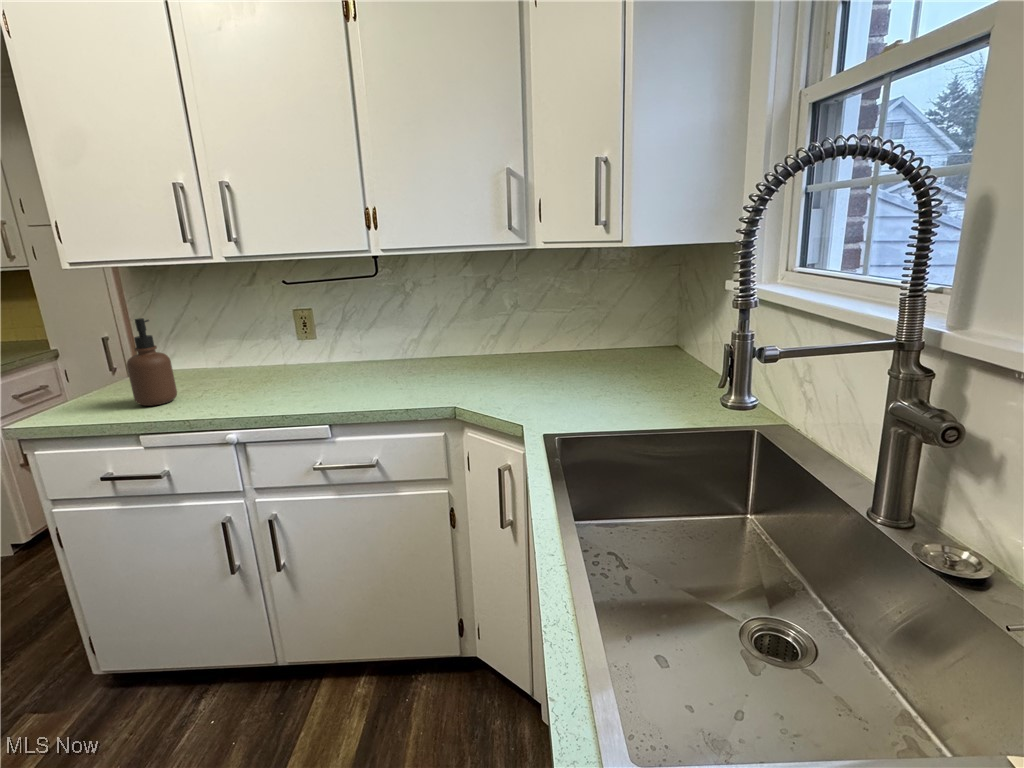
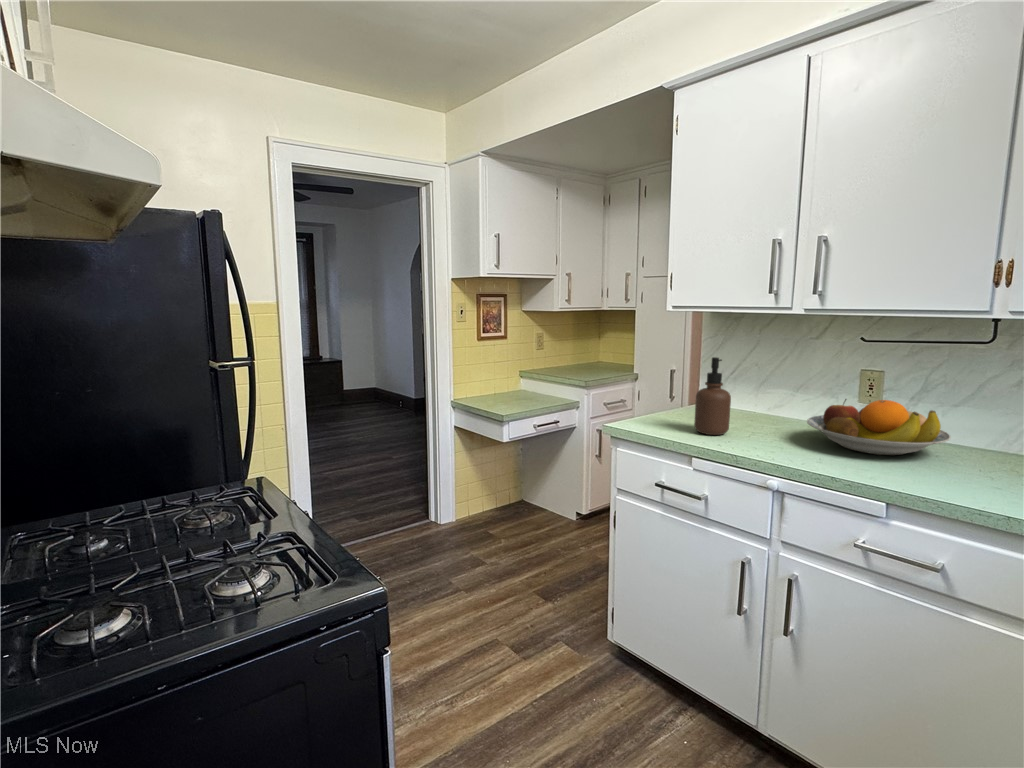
fruit bowl: none [255,336,368,385] -> present [807,399,951,455]

